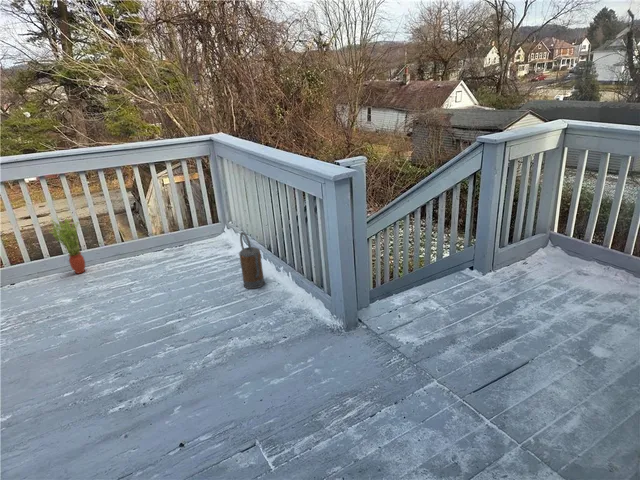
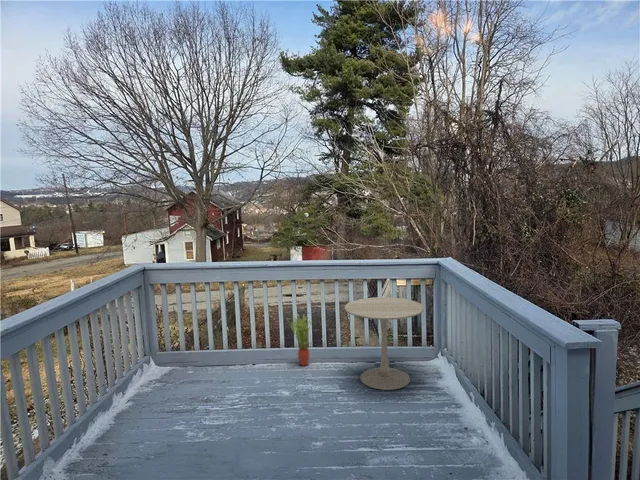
side table: none [117,180,204,272] -> present [345,297,424,390]
watering can: present [239,232,264,289] -> none [445,370,469,440]

